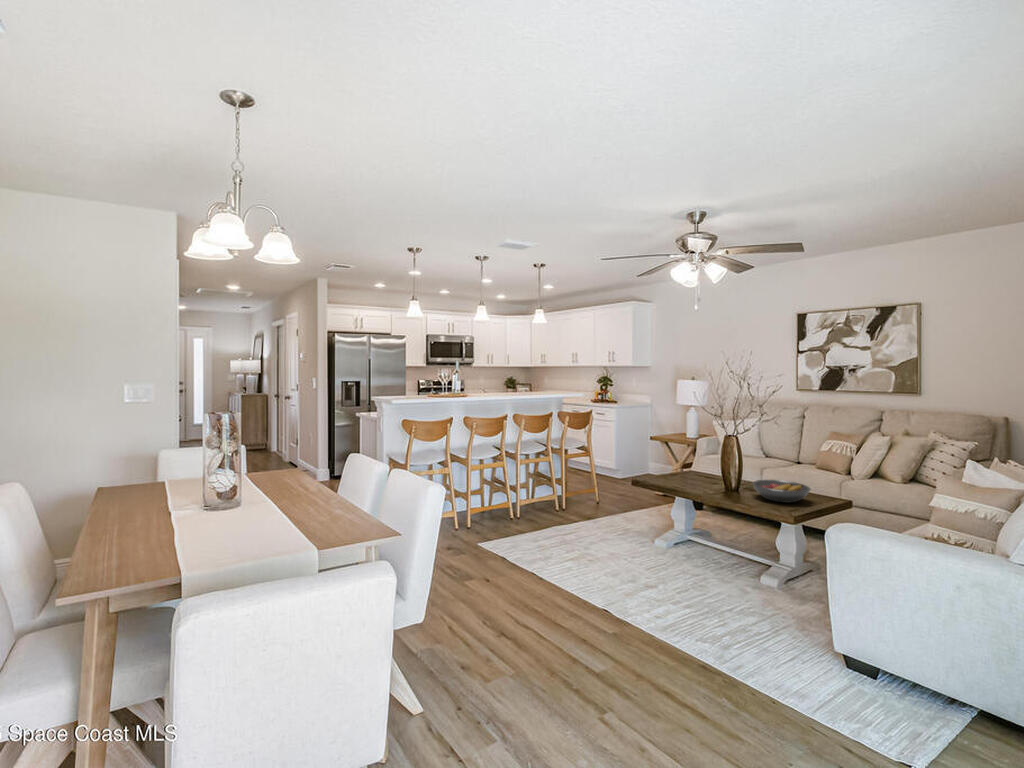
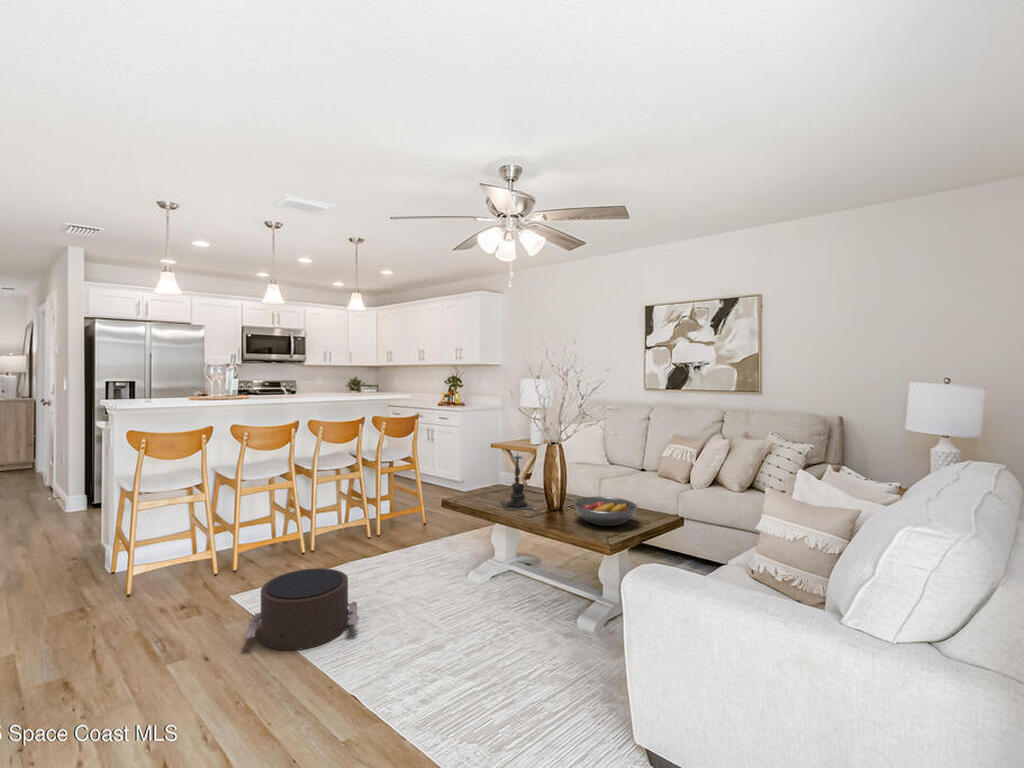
candle holder: none [683,439,713,489] -> present [501,454,532,510]
pouf: none [509,525,587,578] -> present [246,568,359,651]

